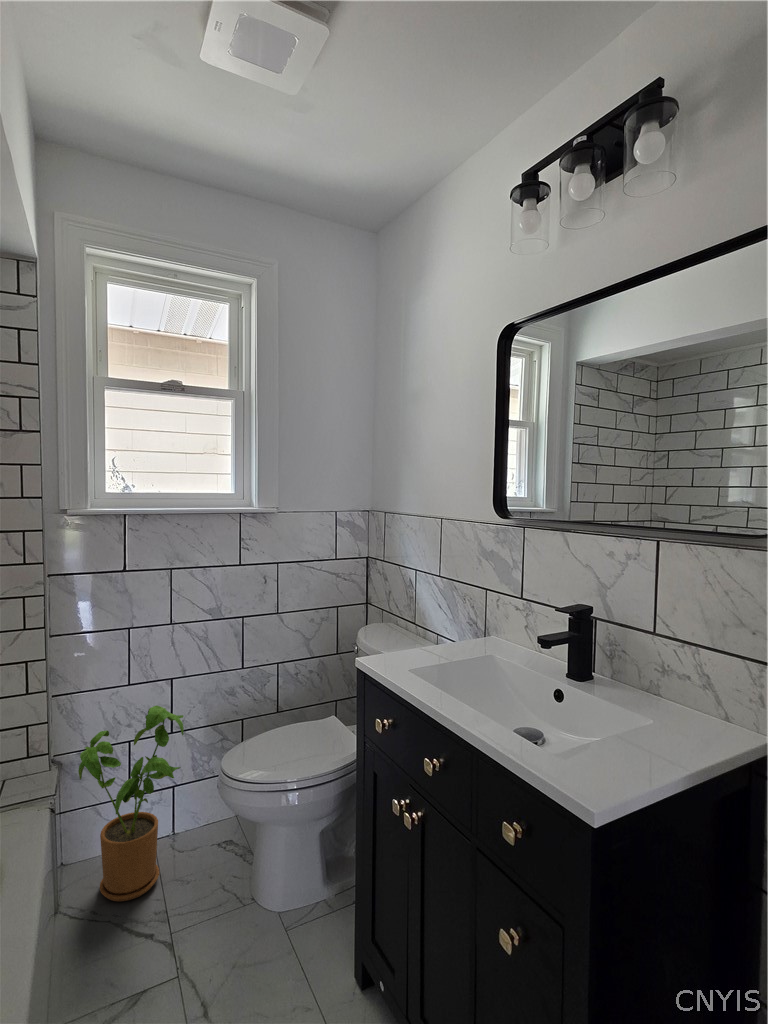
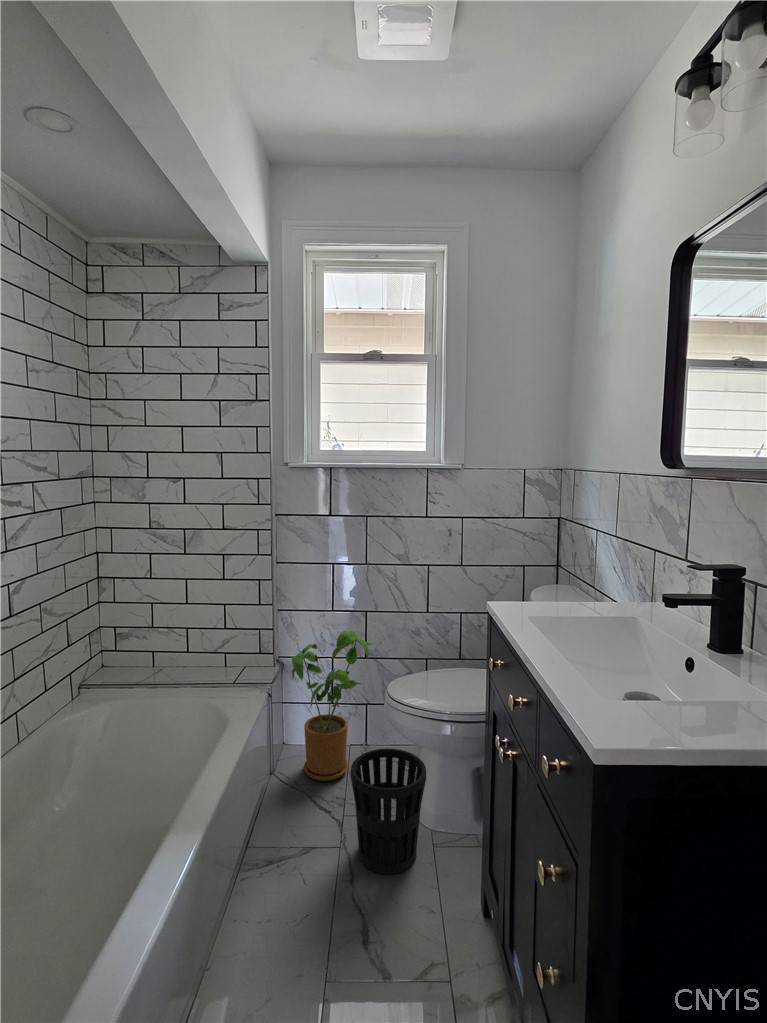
wastebasket: none [194,834,284,990] -> present [351,748,426,874]

